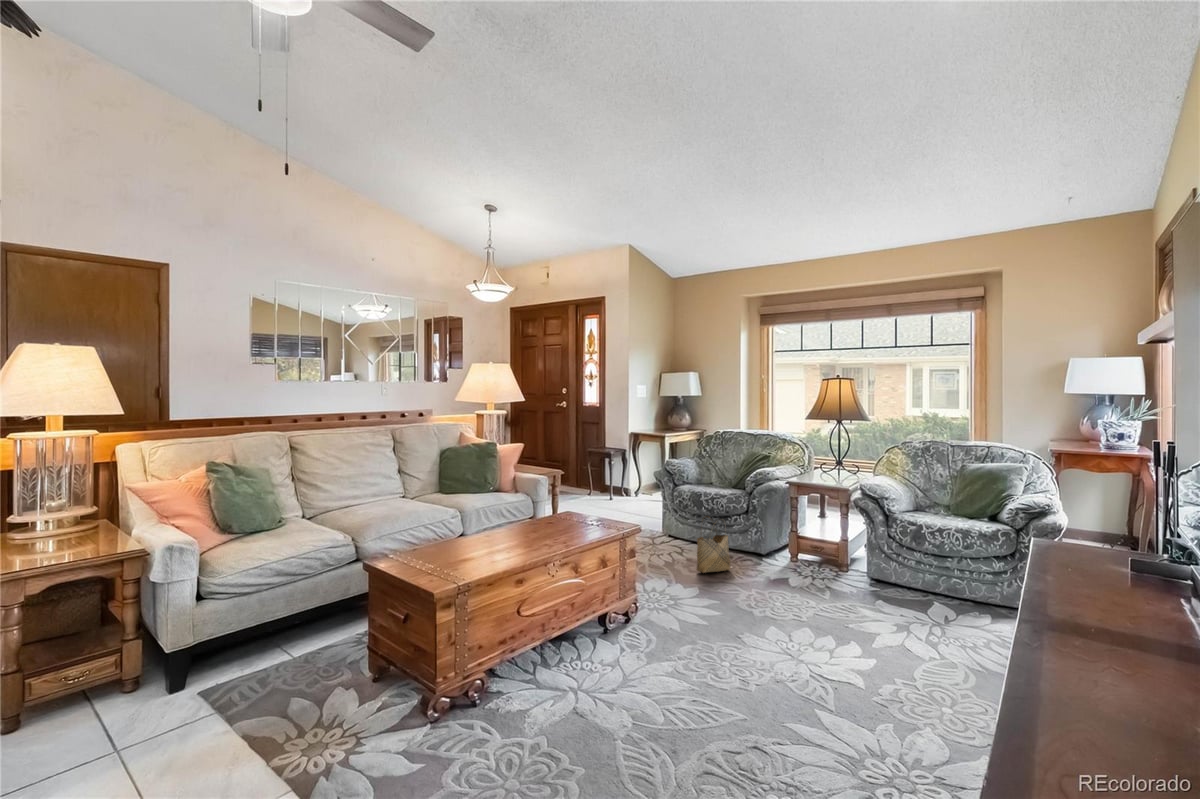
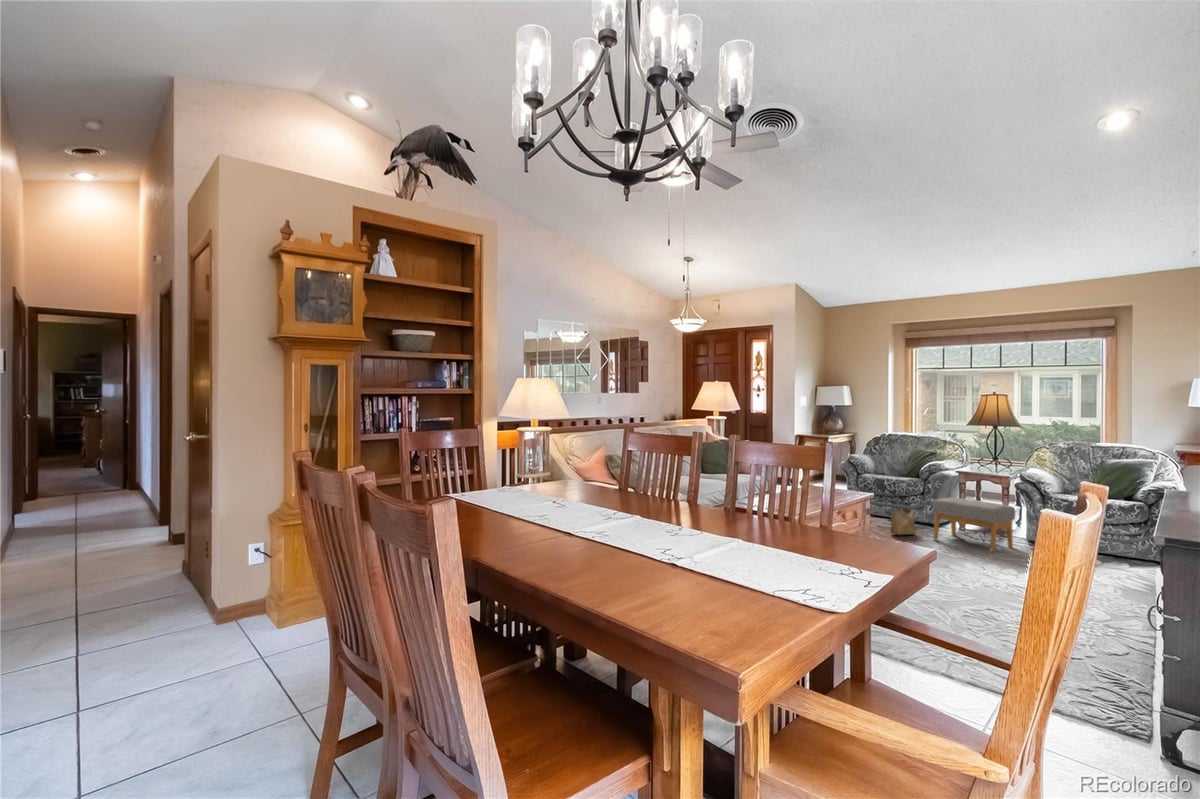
footstool: none [748,519,850,601] -> present [933,498,1015,552]

